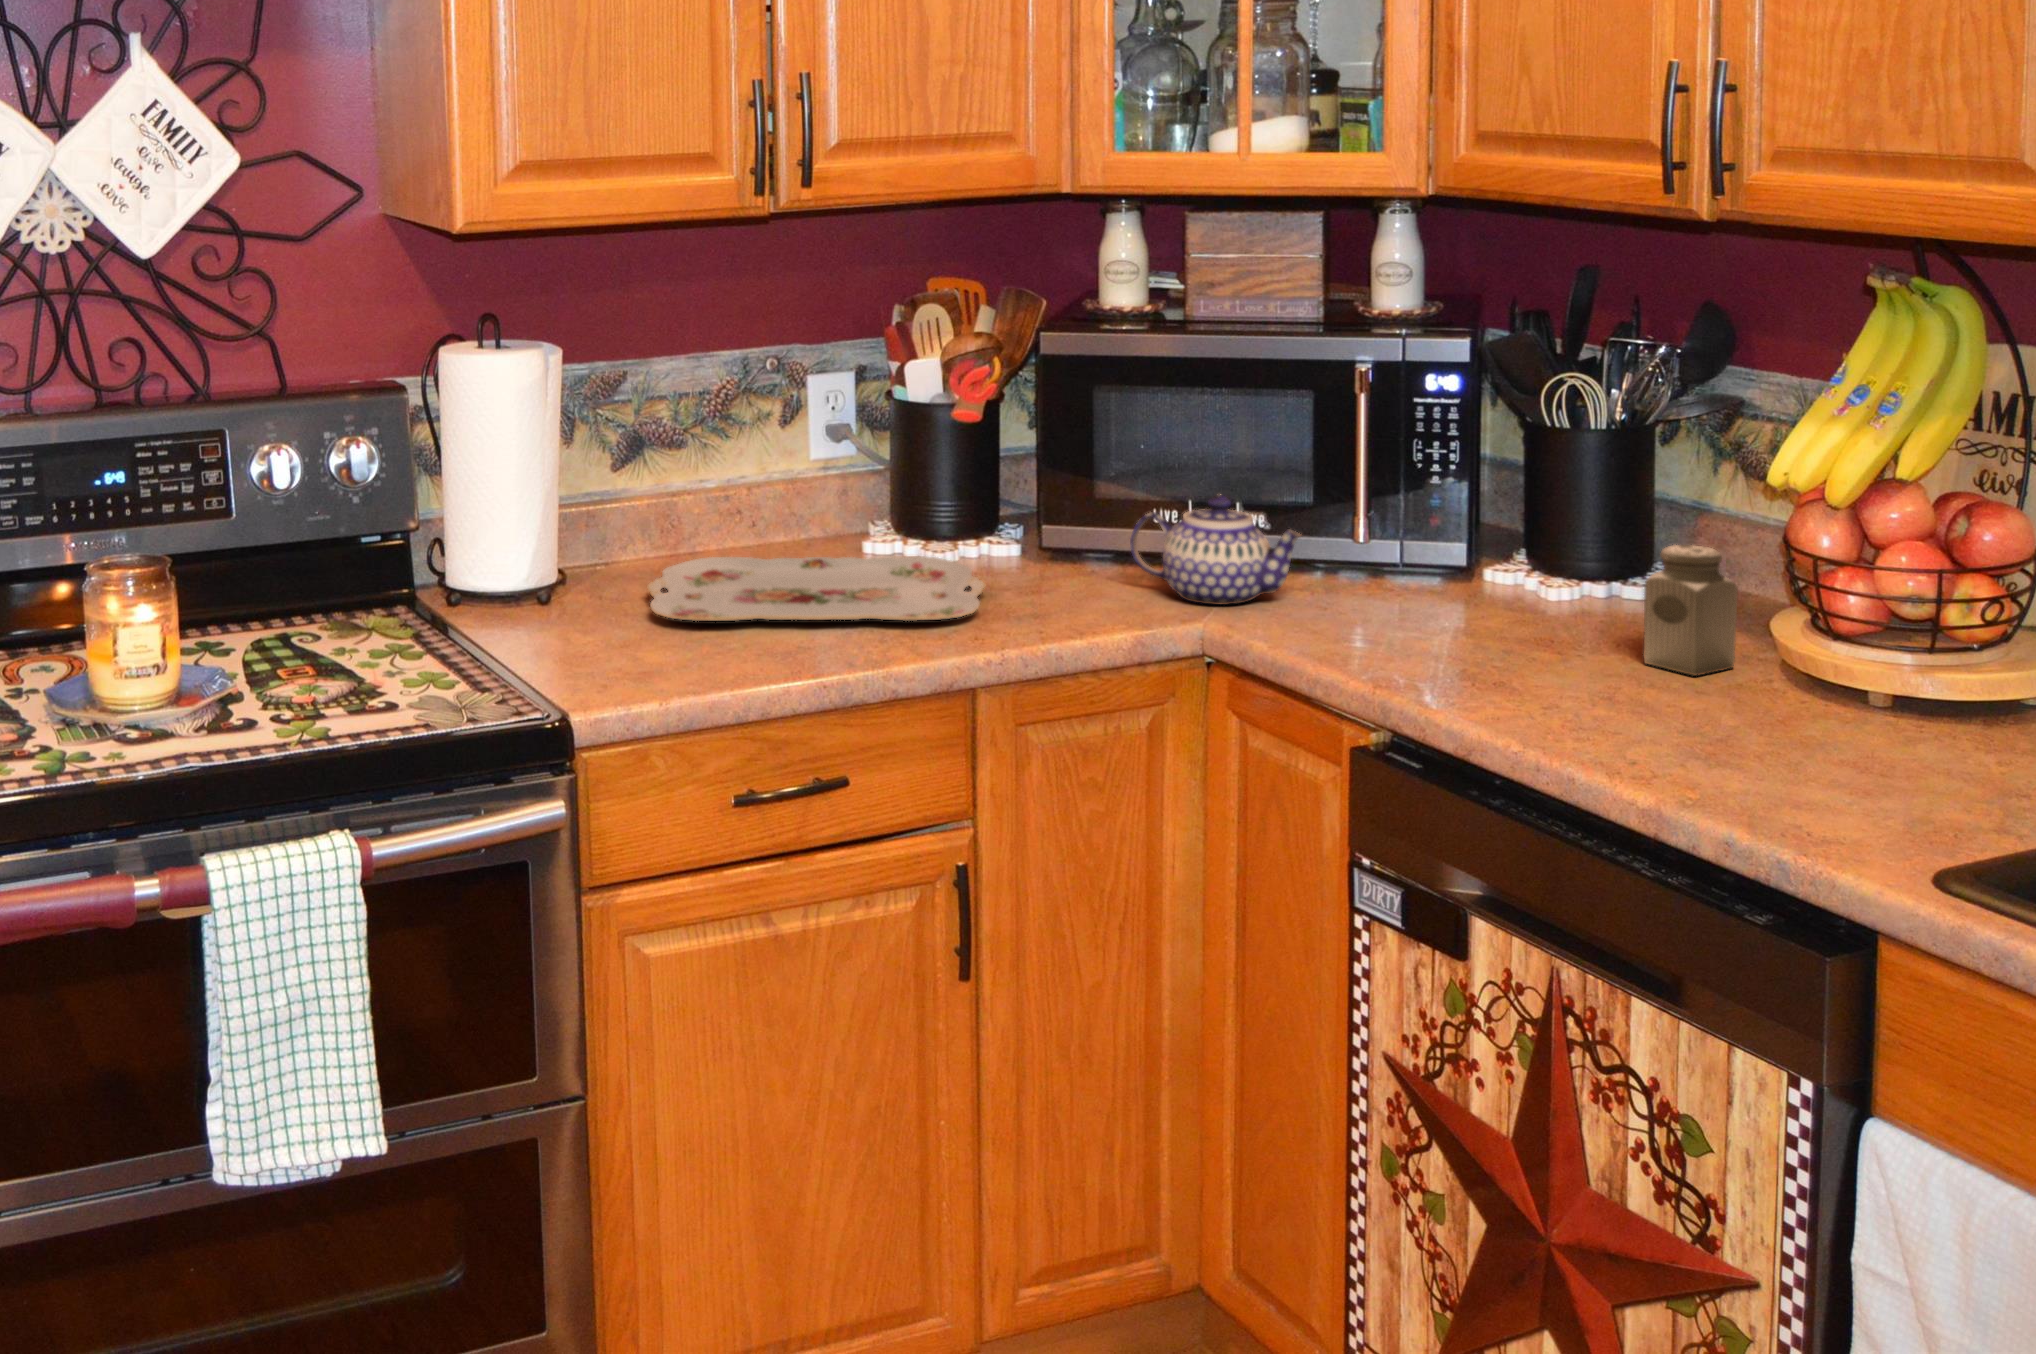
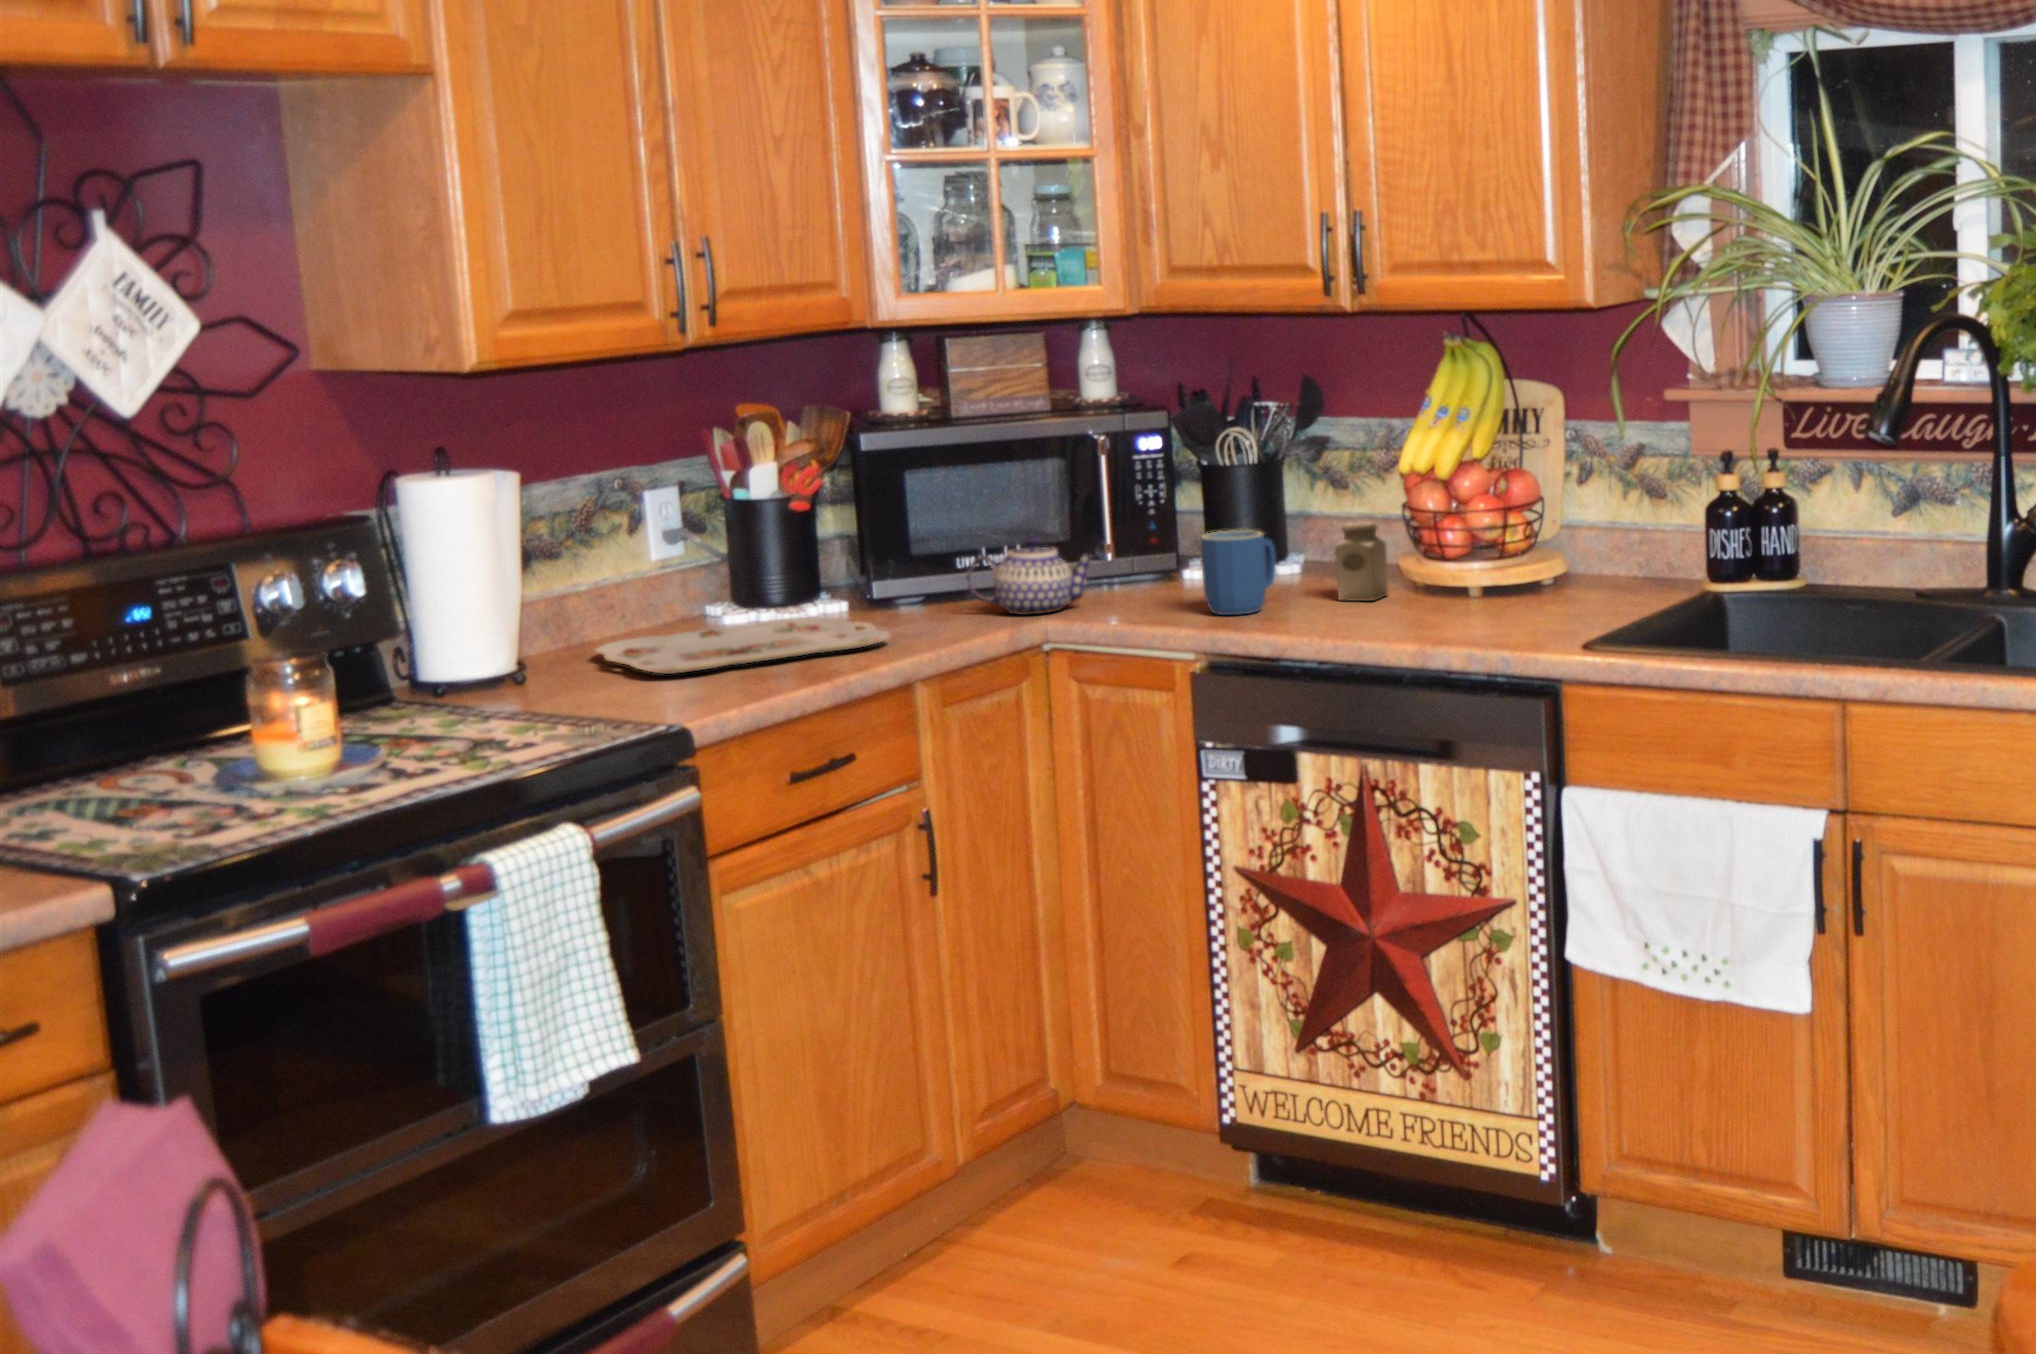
mug: none [1421,531,1548,663] -> present [1201,530,1276,615]

